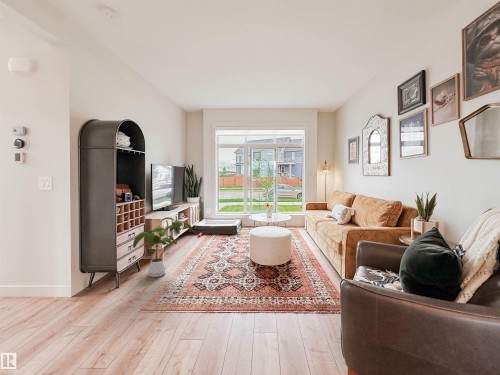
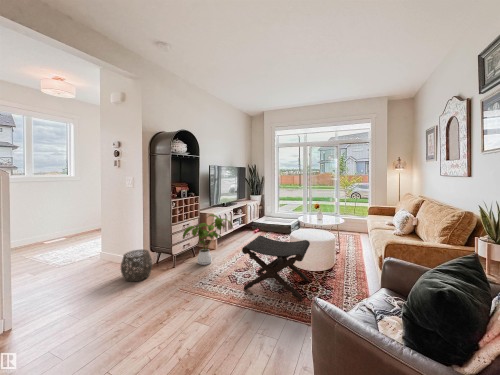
footstool: none [216,236,281,294] -> present [242,235,310,301]
woven basket: none [46,267,94,312] -> present [121,250,152,282]

